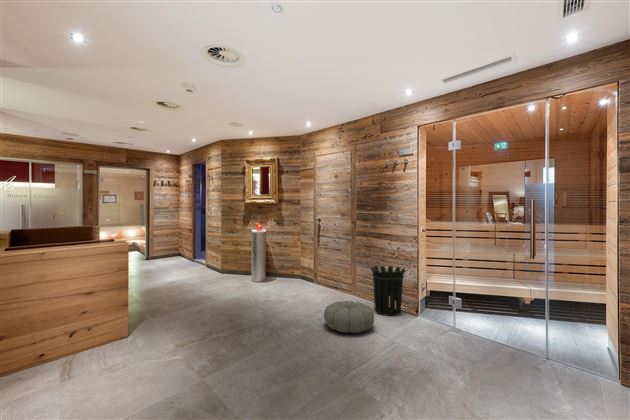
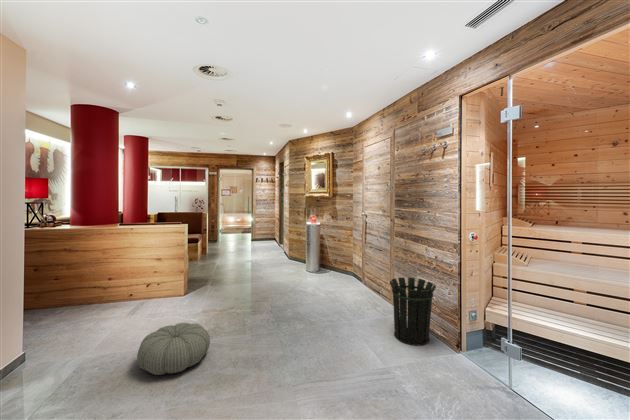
pouf: present [324,301,374,333] -> present [137,323,210,375]

